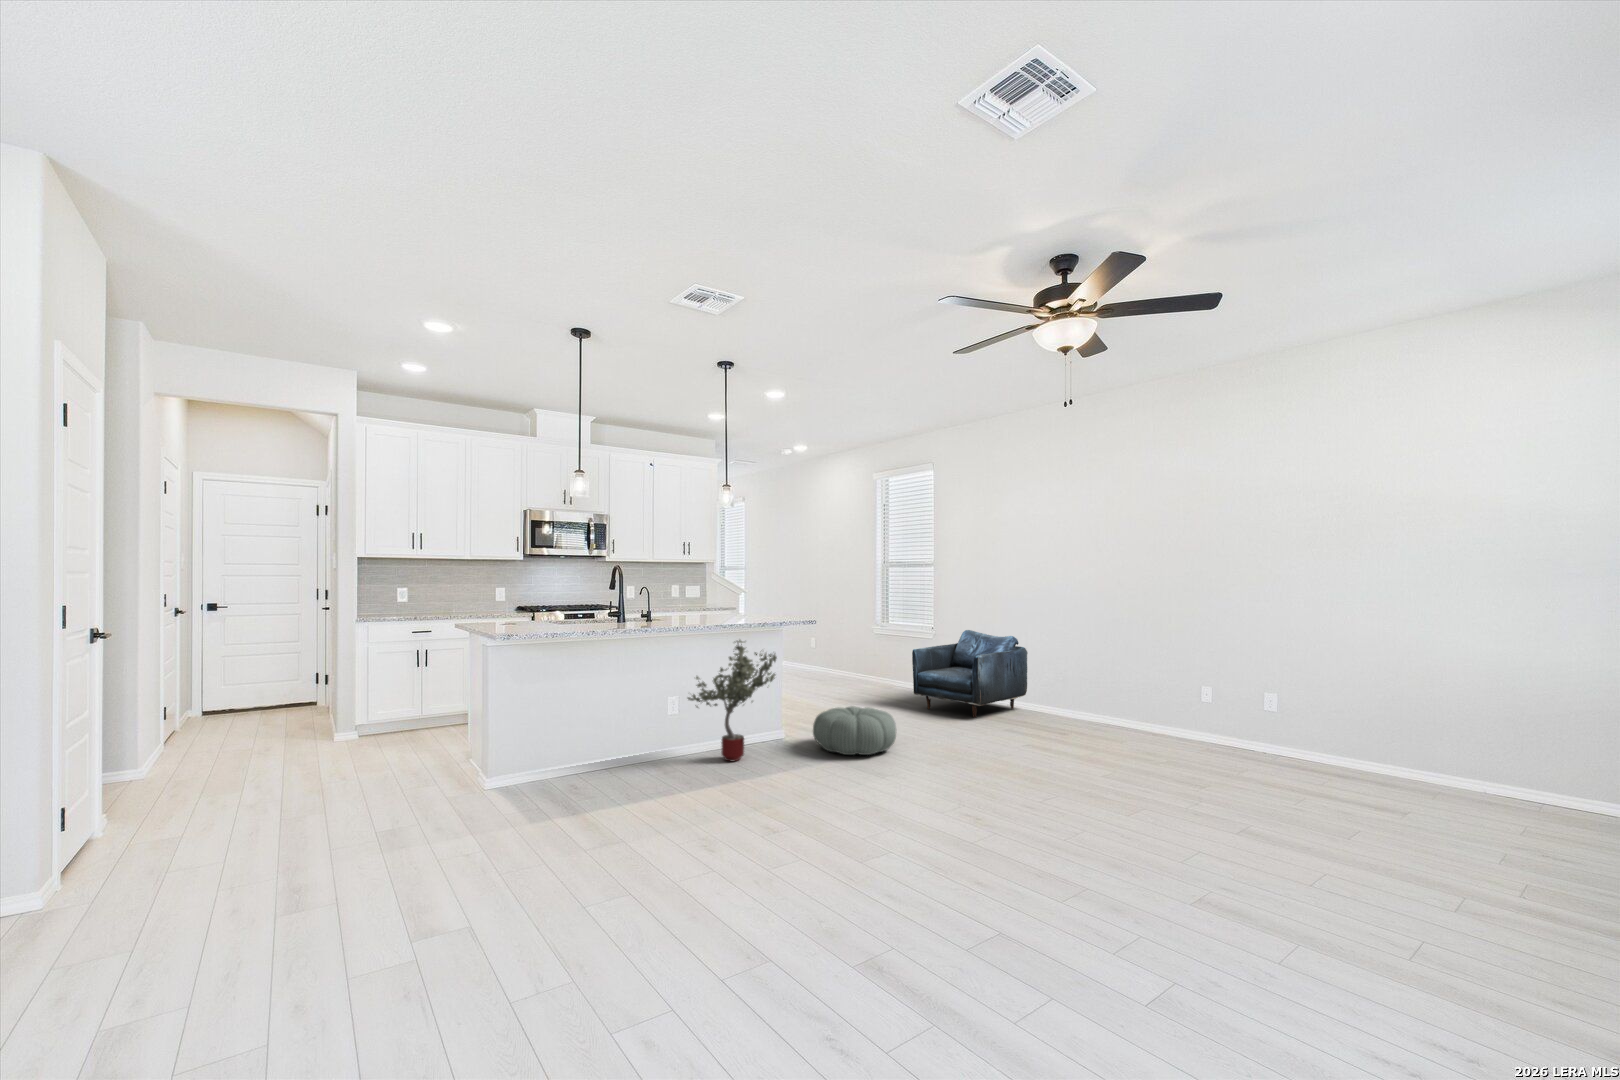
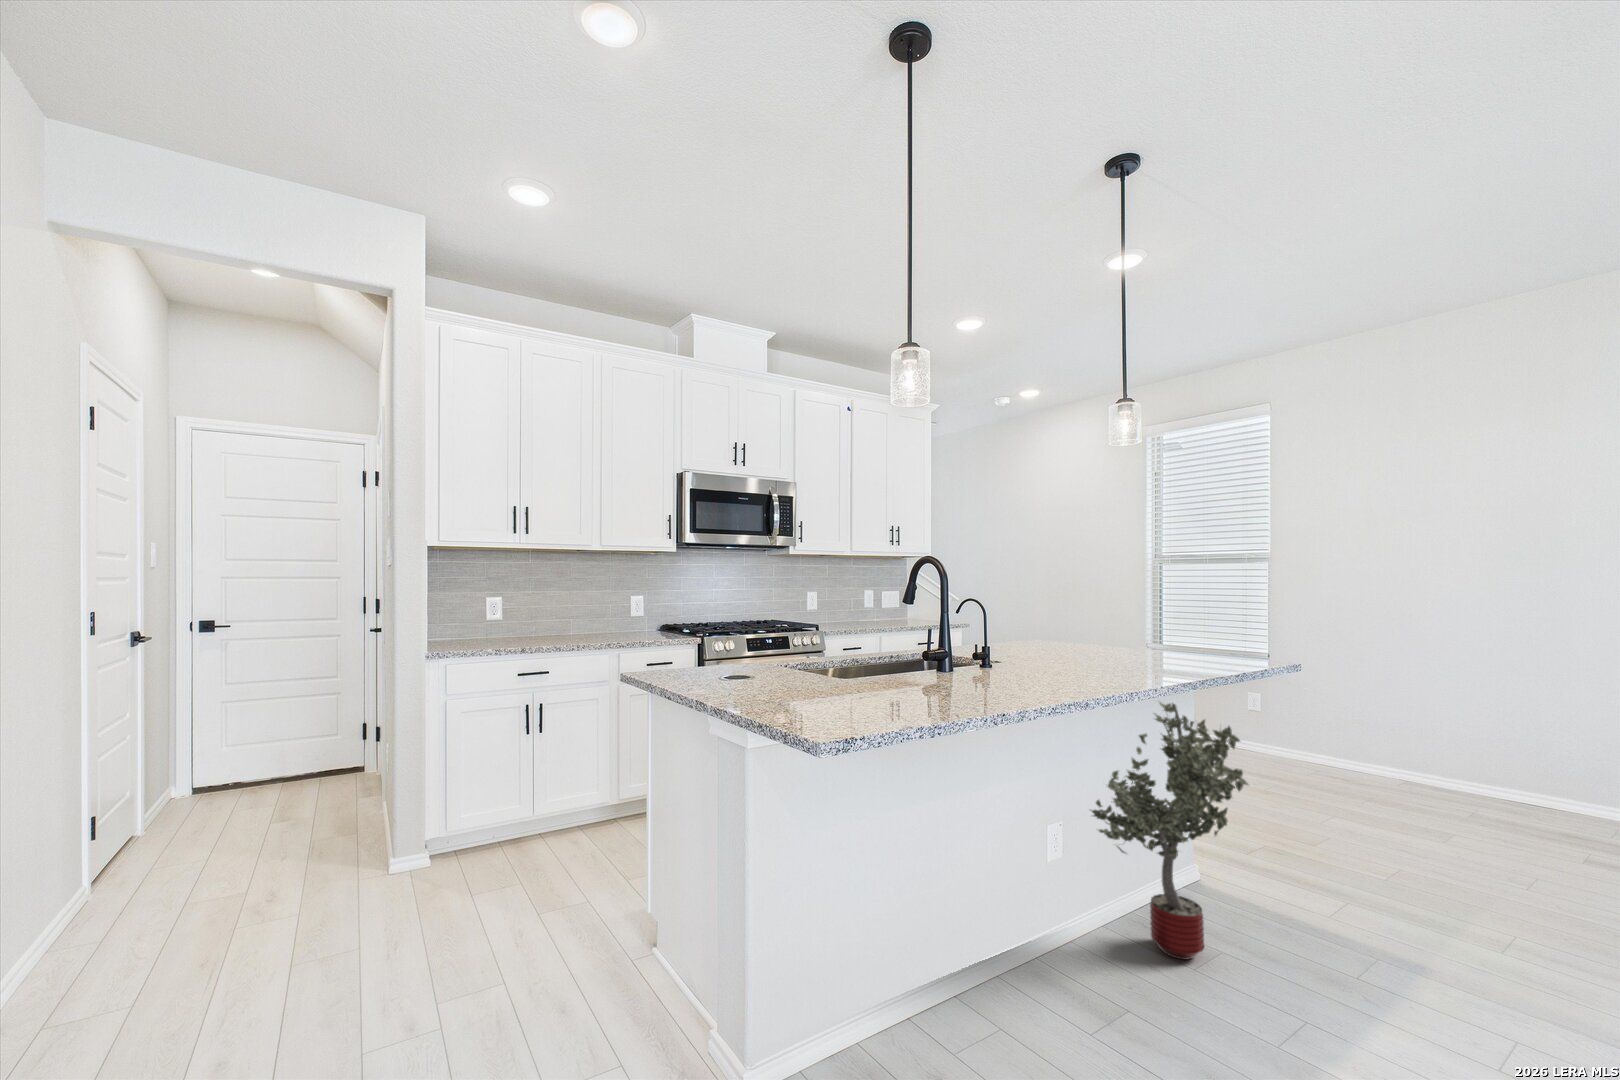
armchair: present [912,630,1028,718] -> none [1289,660,1490,816]
pouf: present [813,706,896,755] -> none [1272,820,1483,941]

